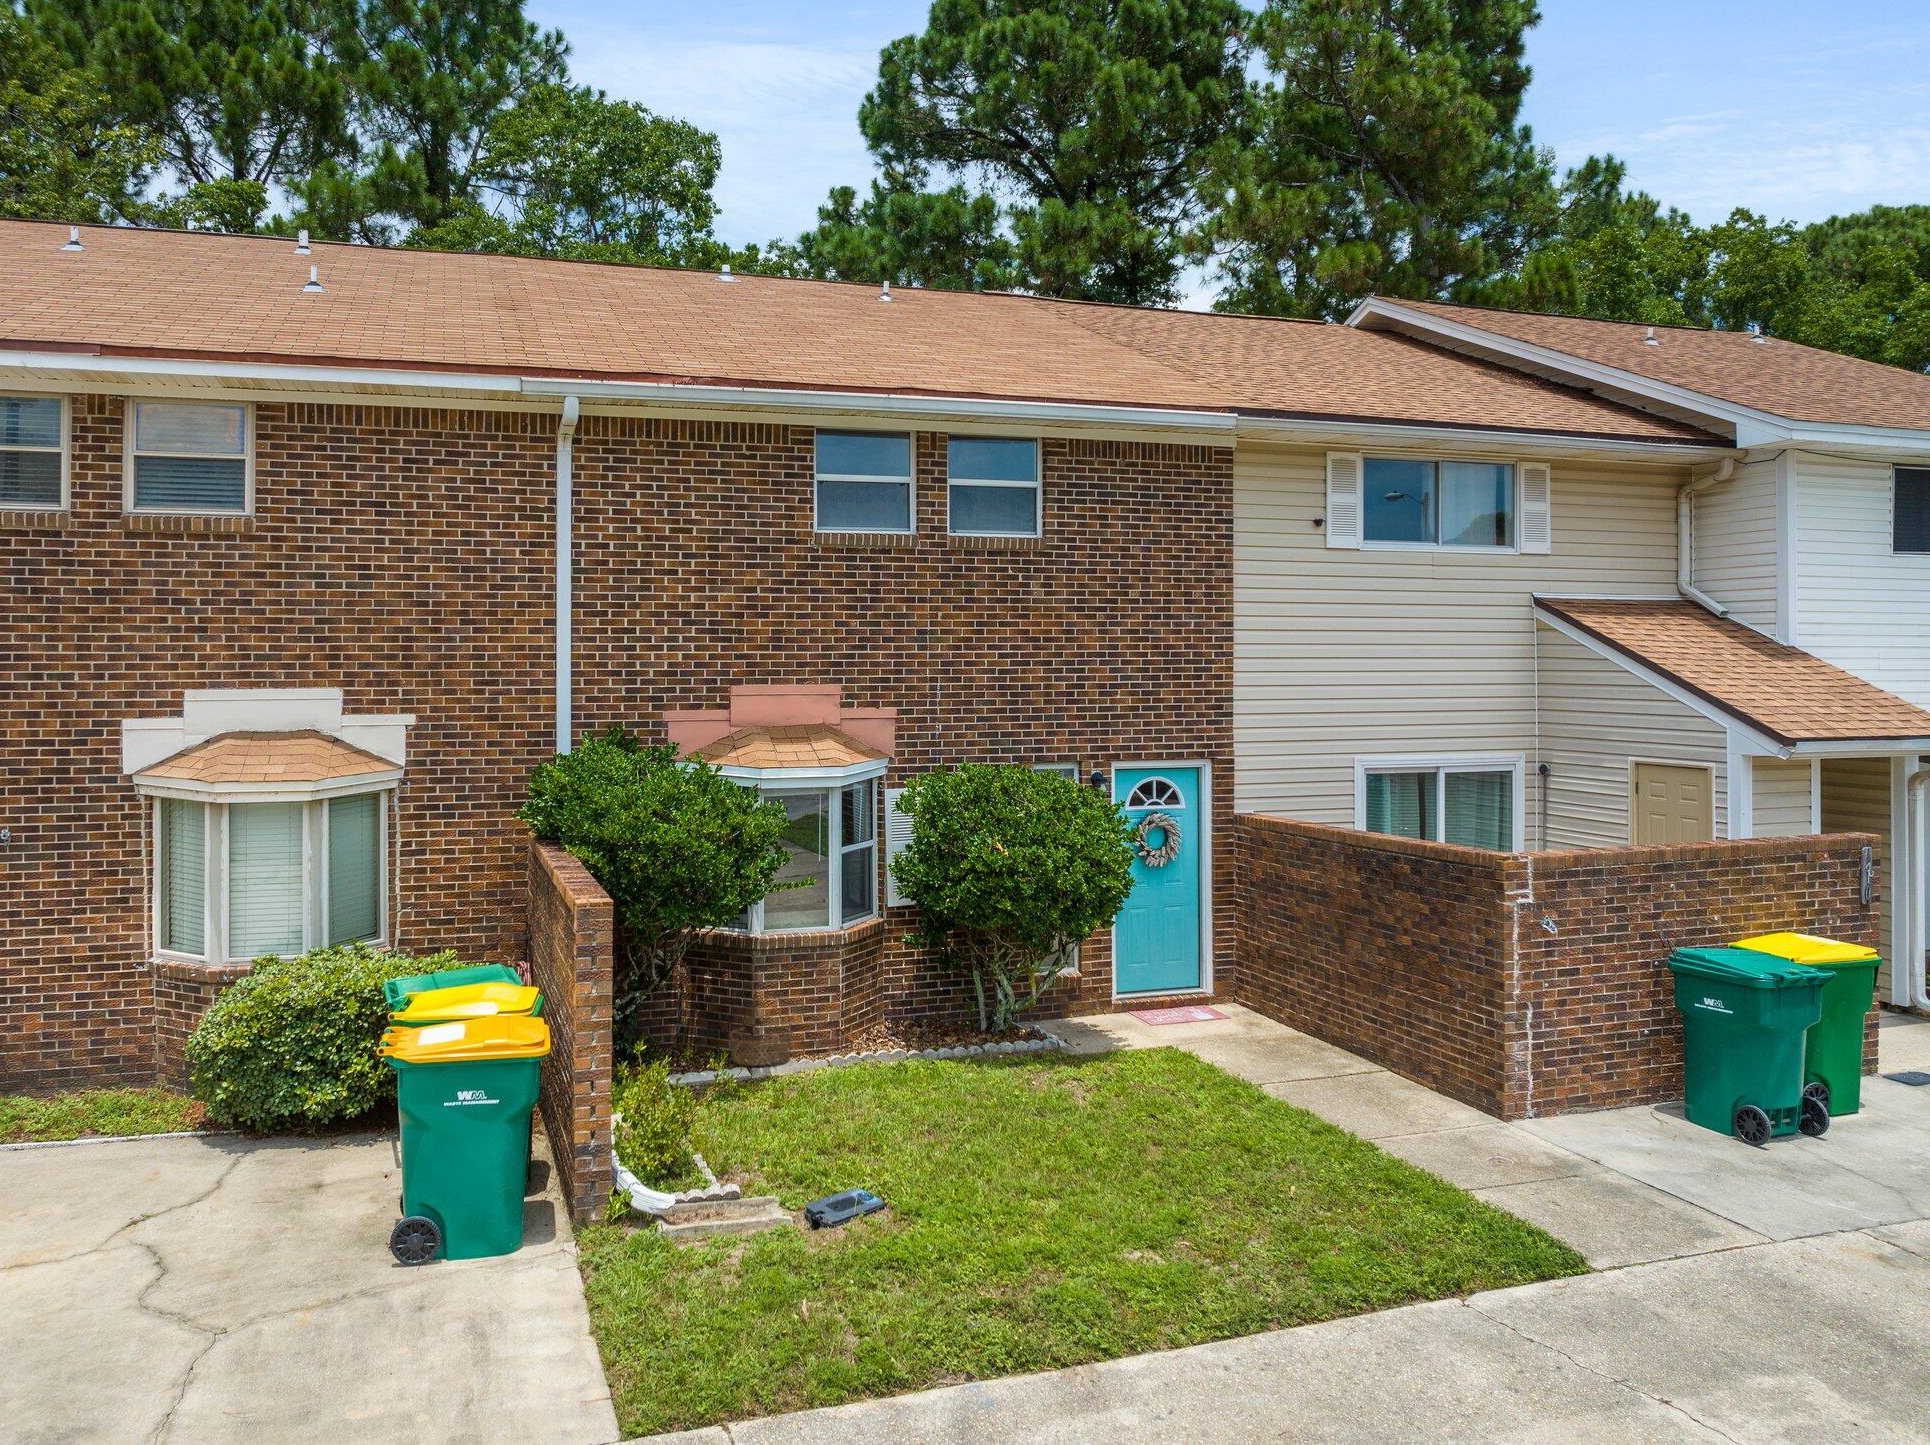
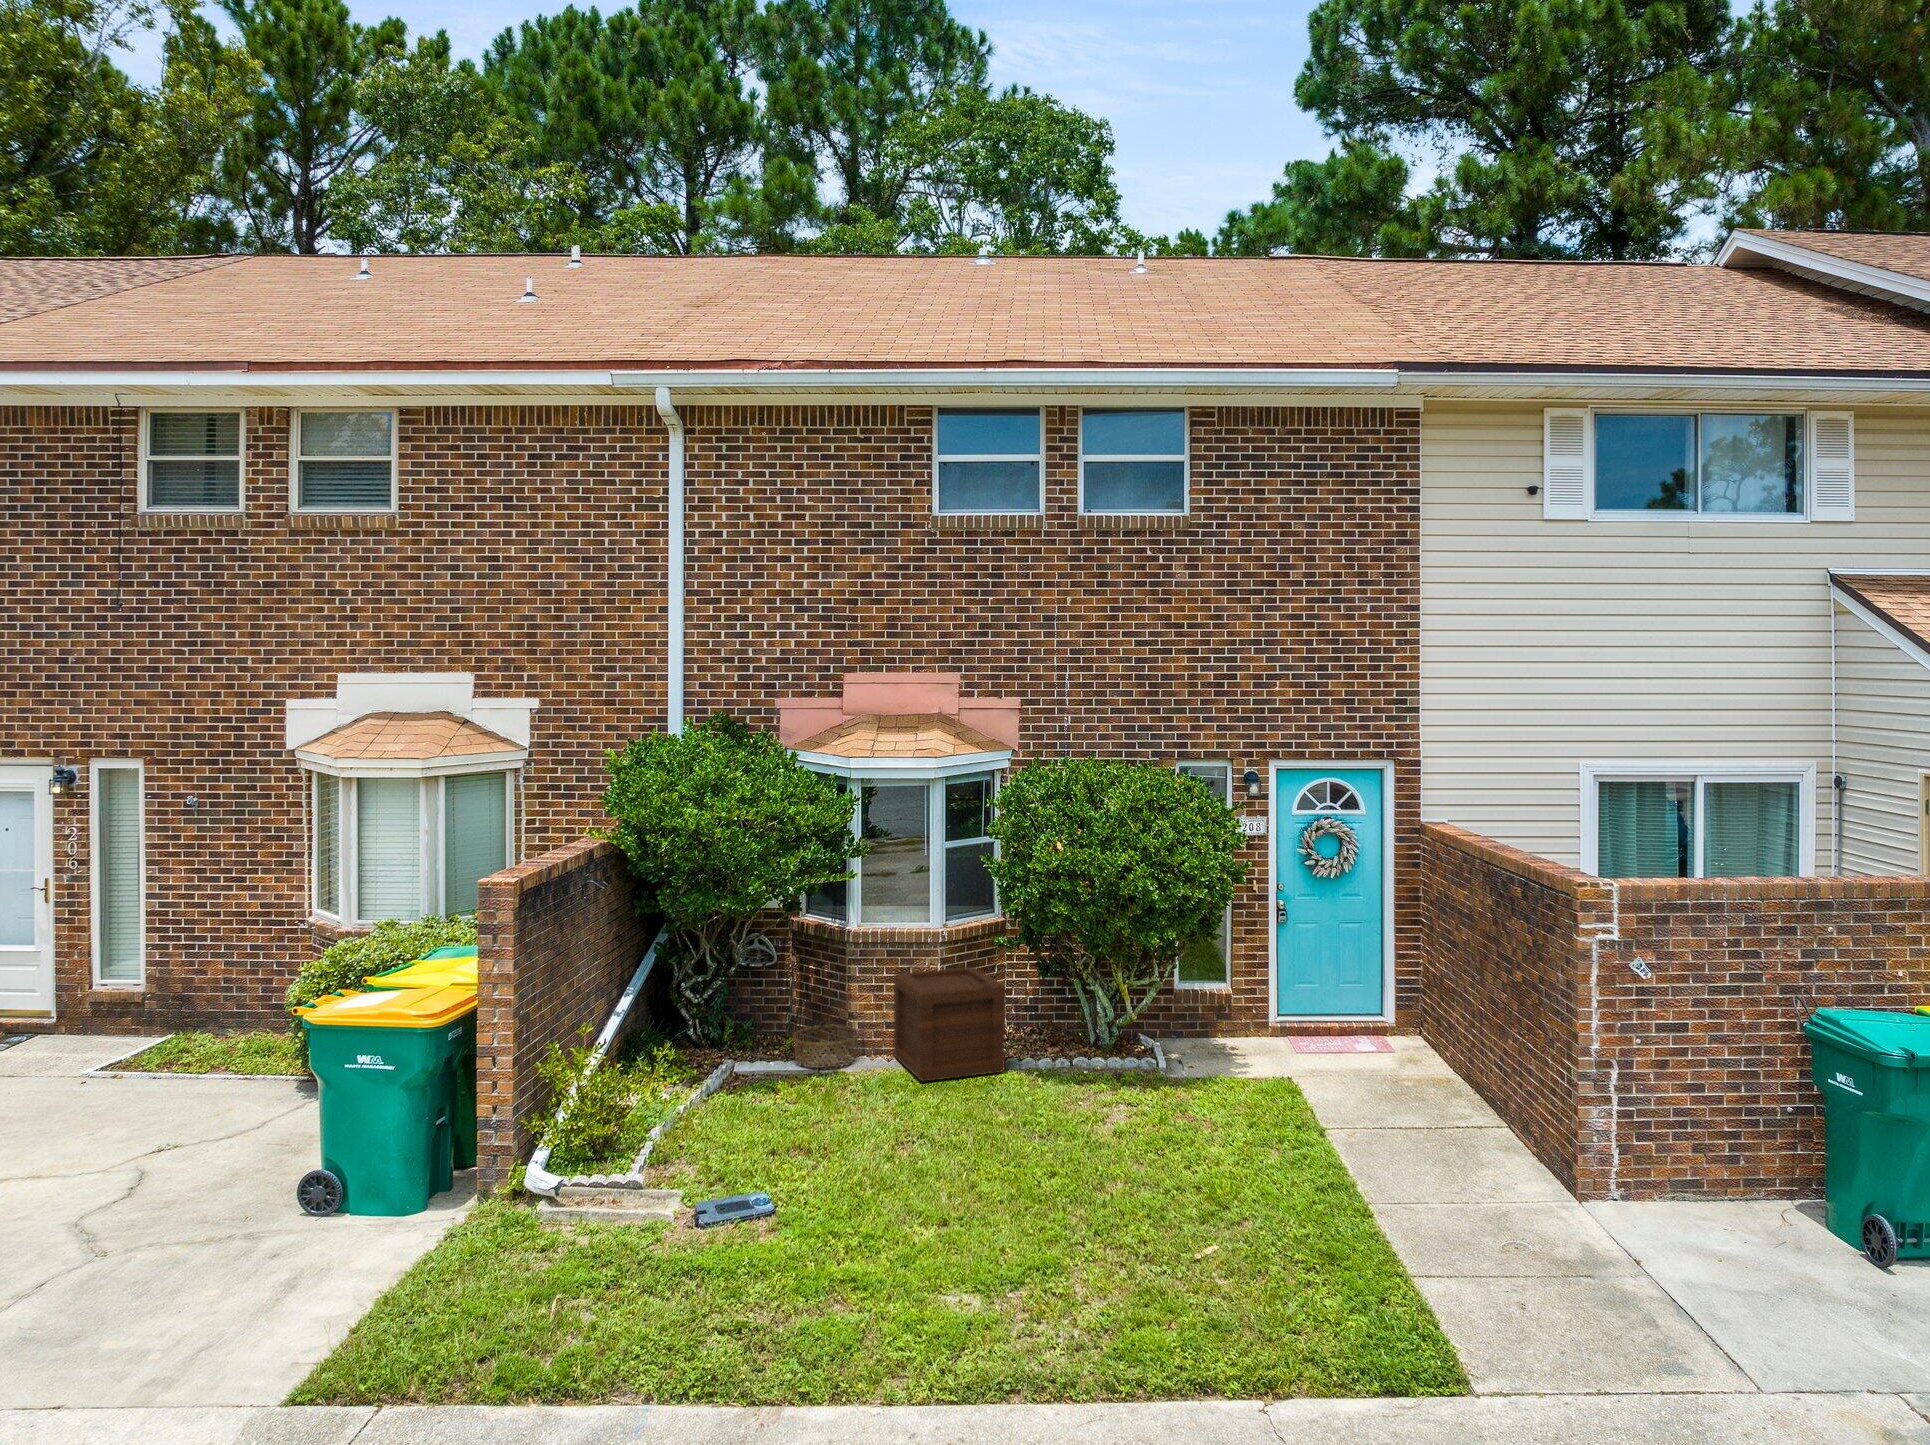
wooden crate: none [820,962,935,1068] -> present [893,967,1005,1082]

